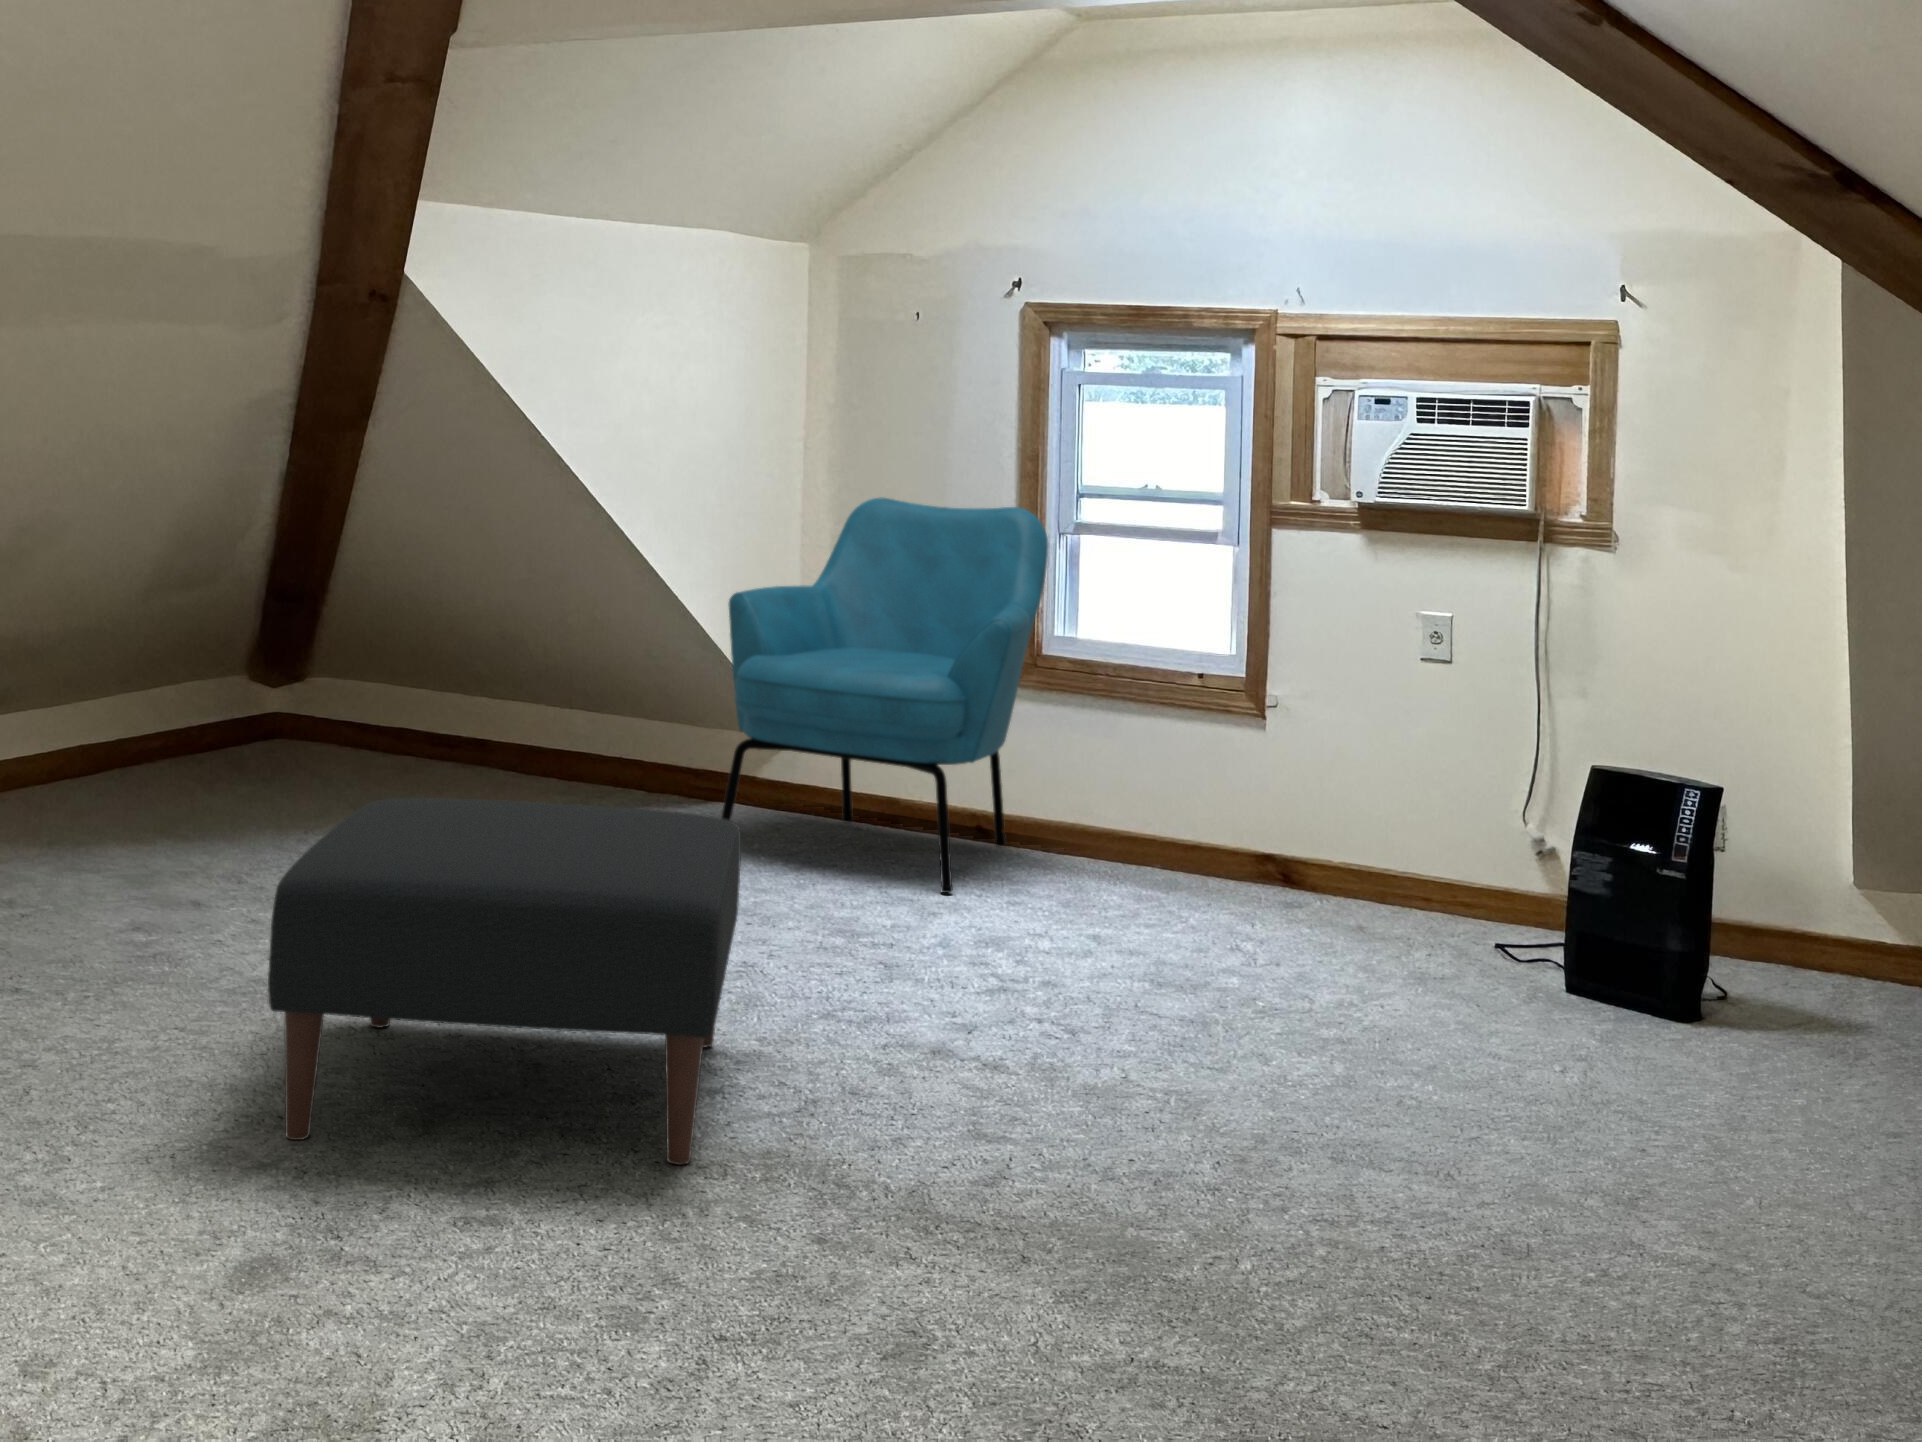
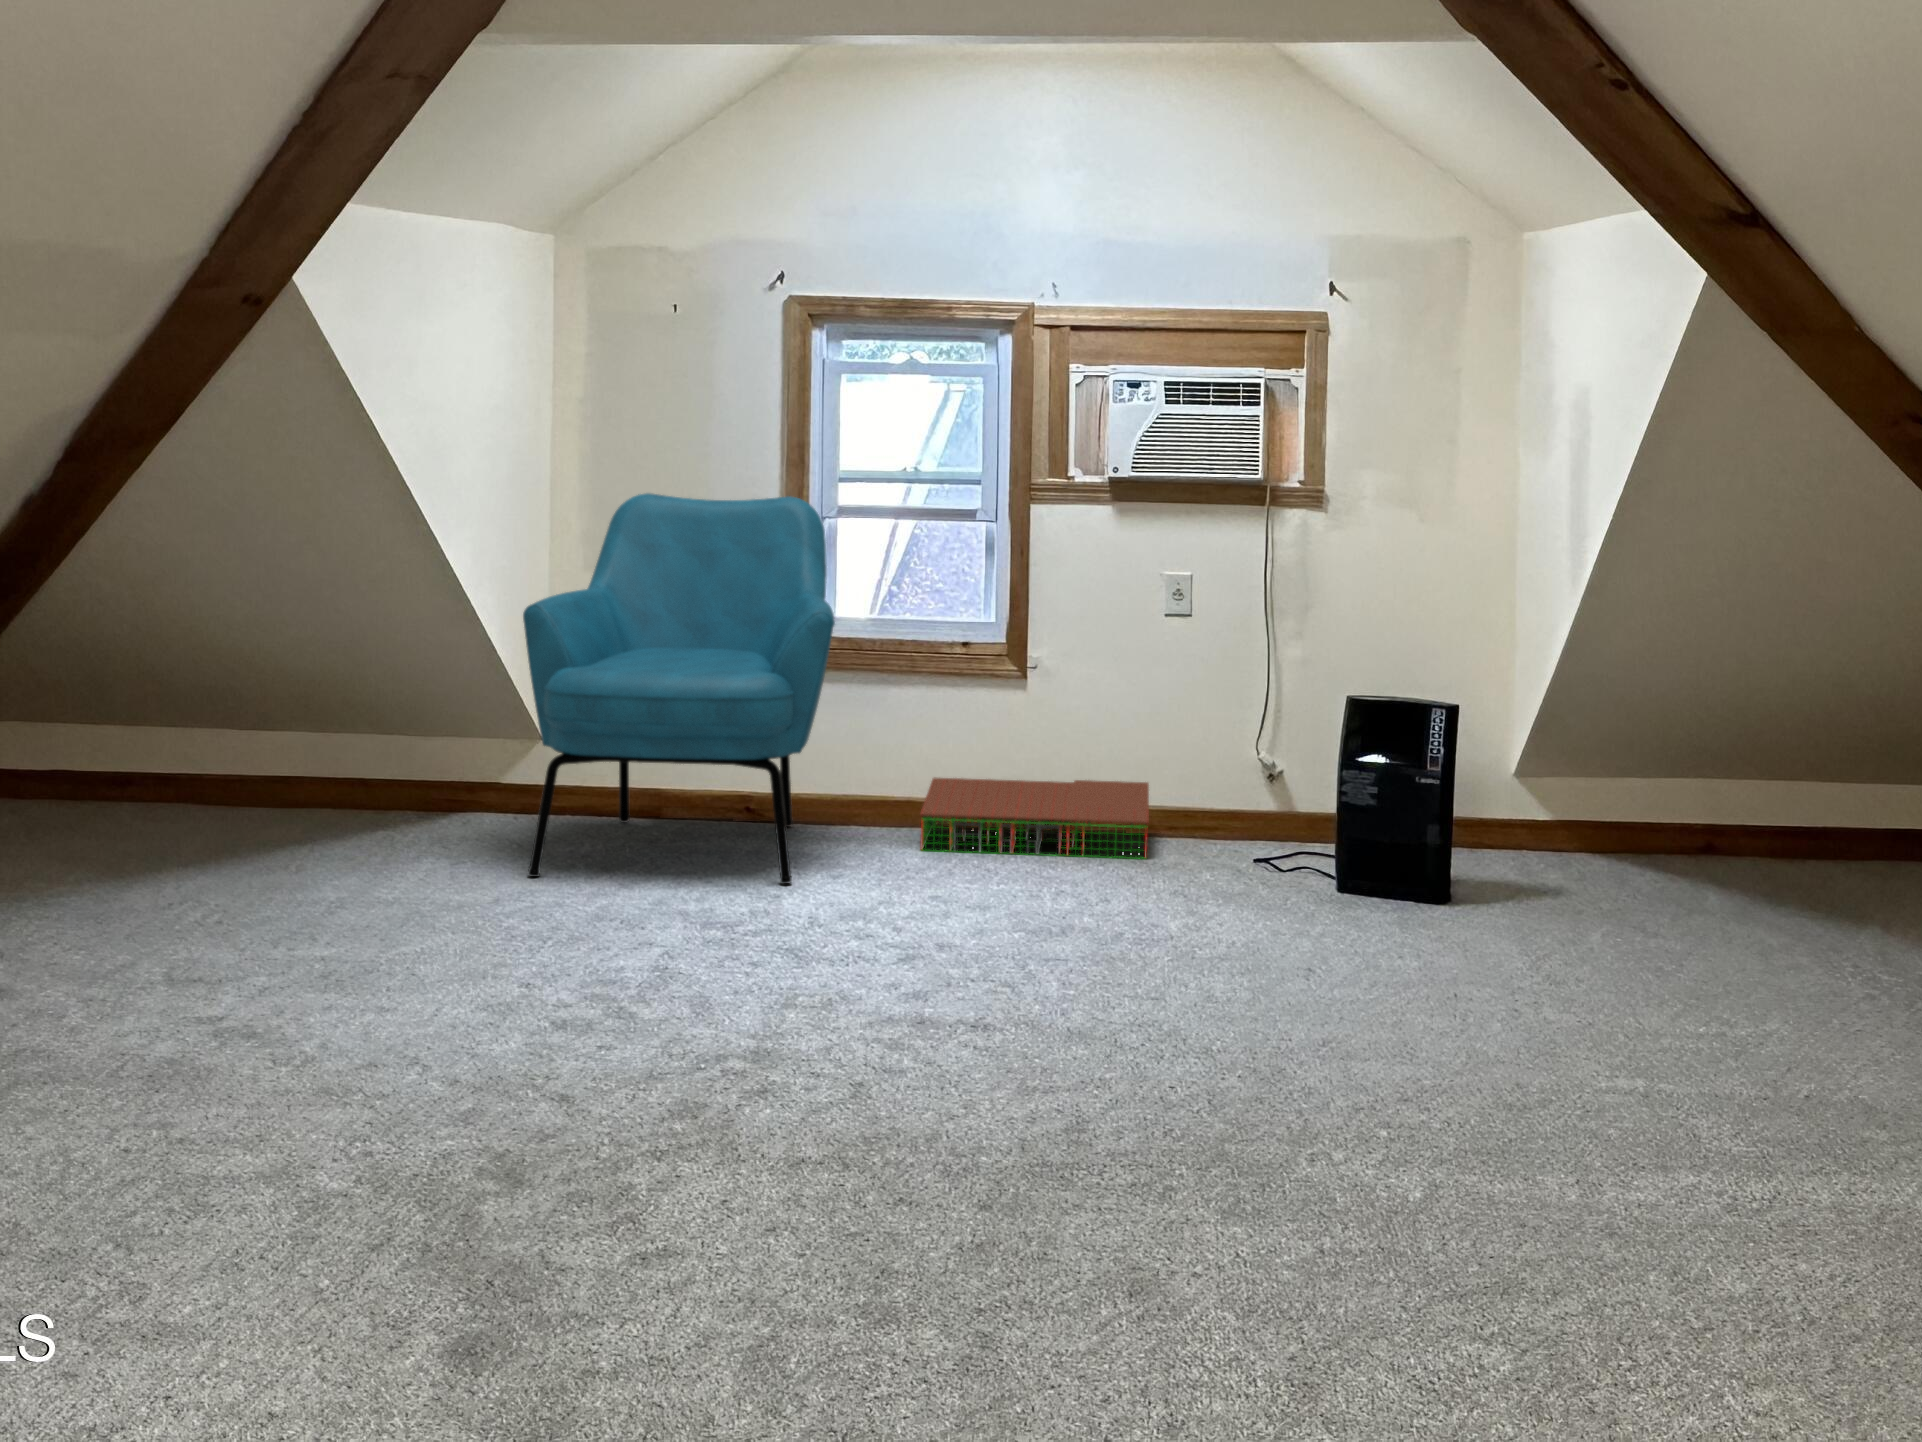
ottoman: present [268,798,741,1165] -> none [342,854,851,1279]
storage bin: none [1115,813,1393,925] -> present [920,778,1149,859]

